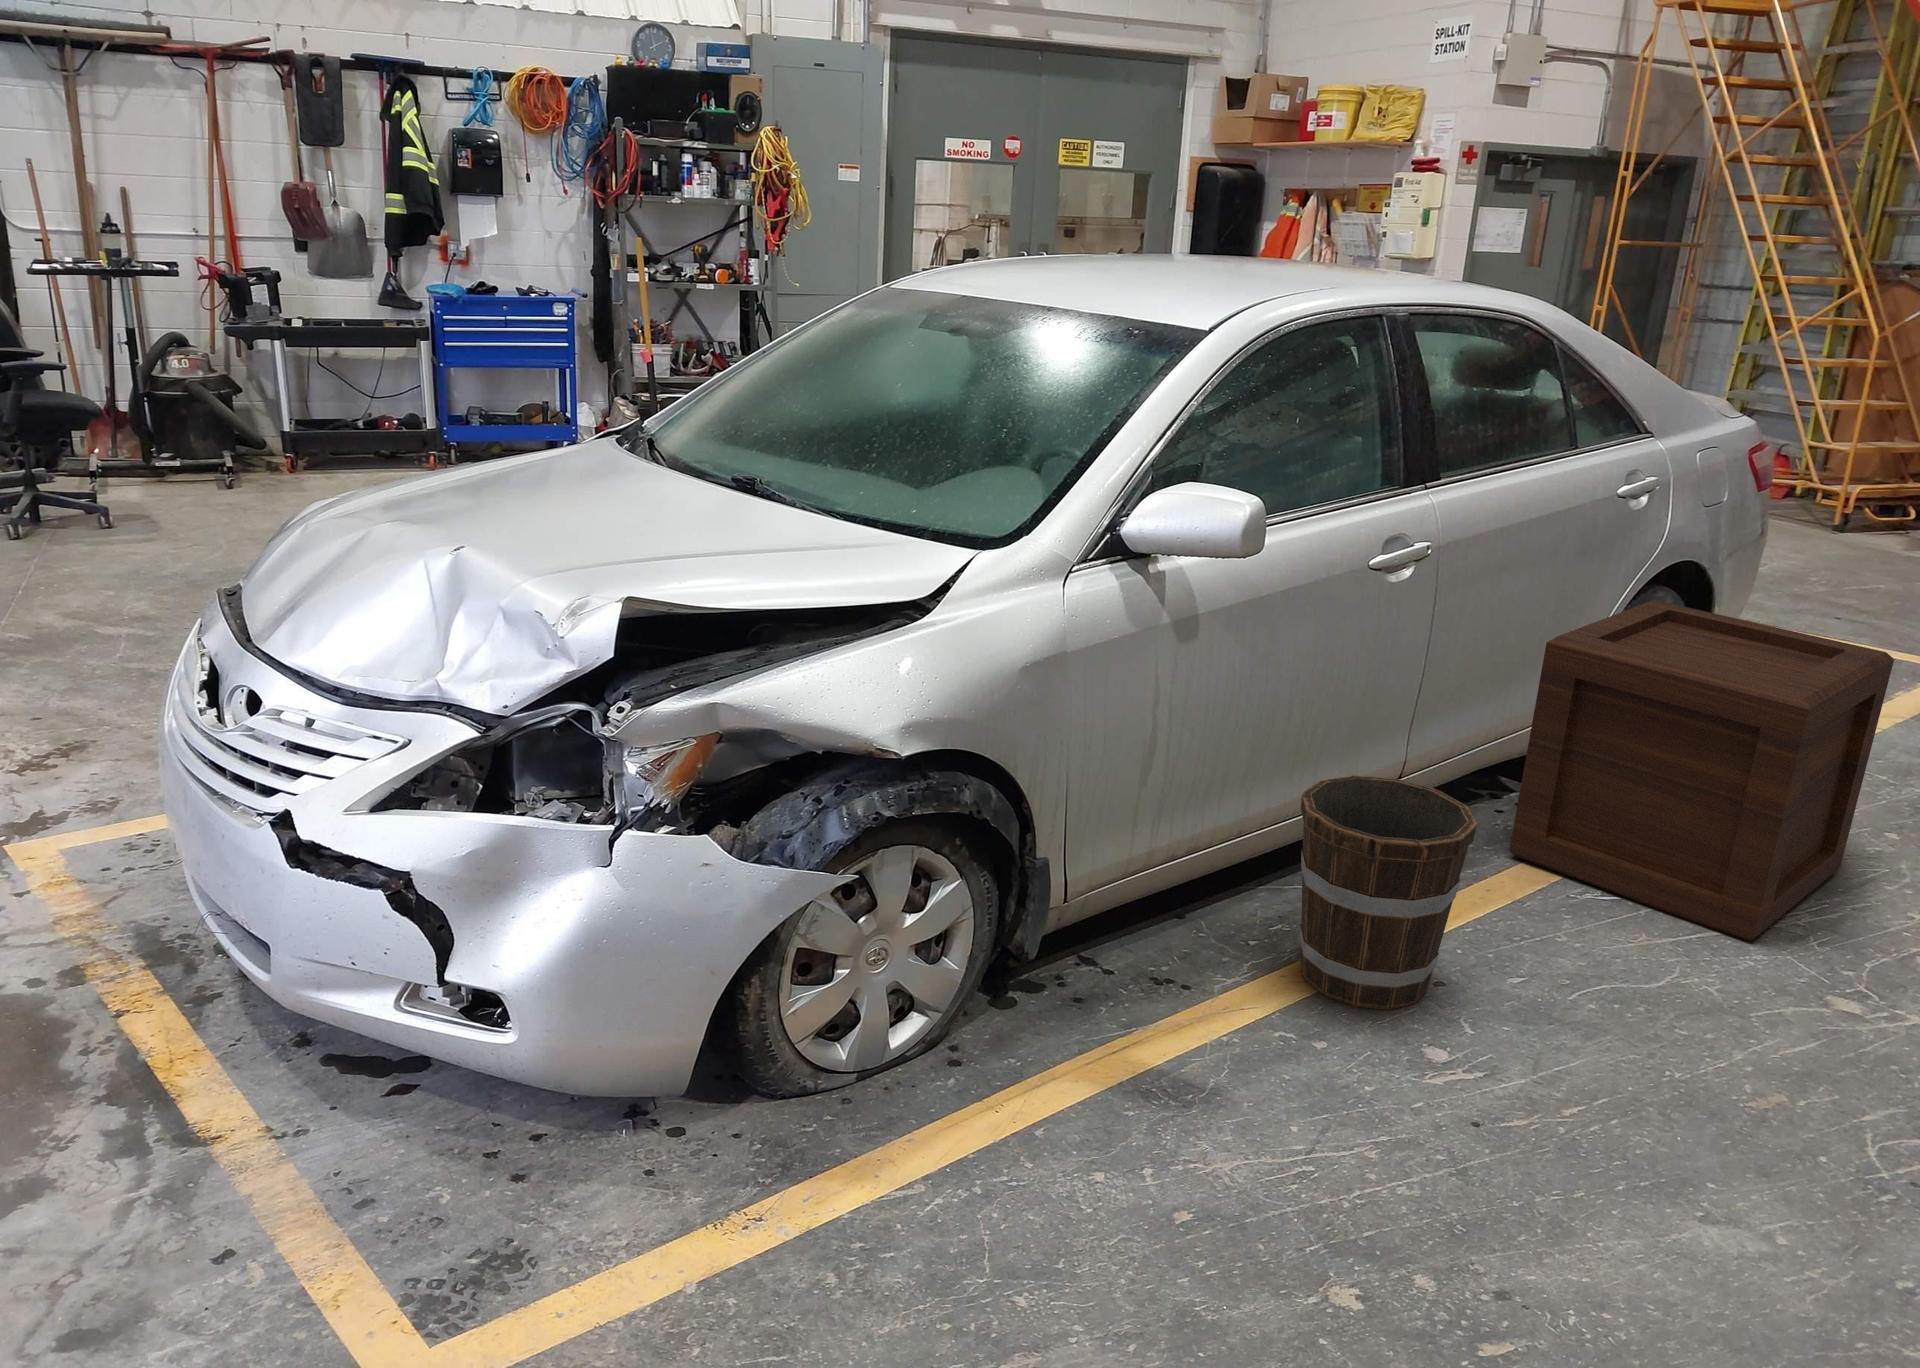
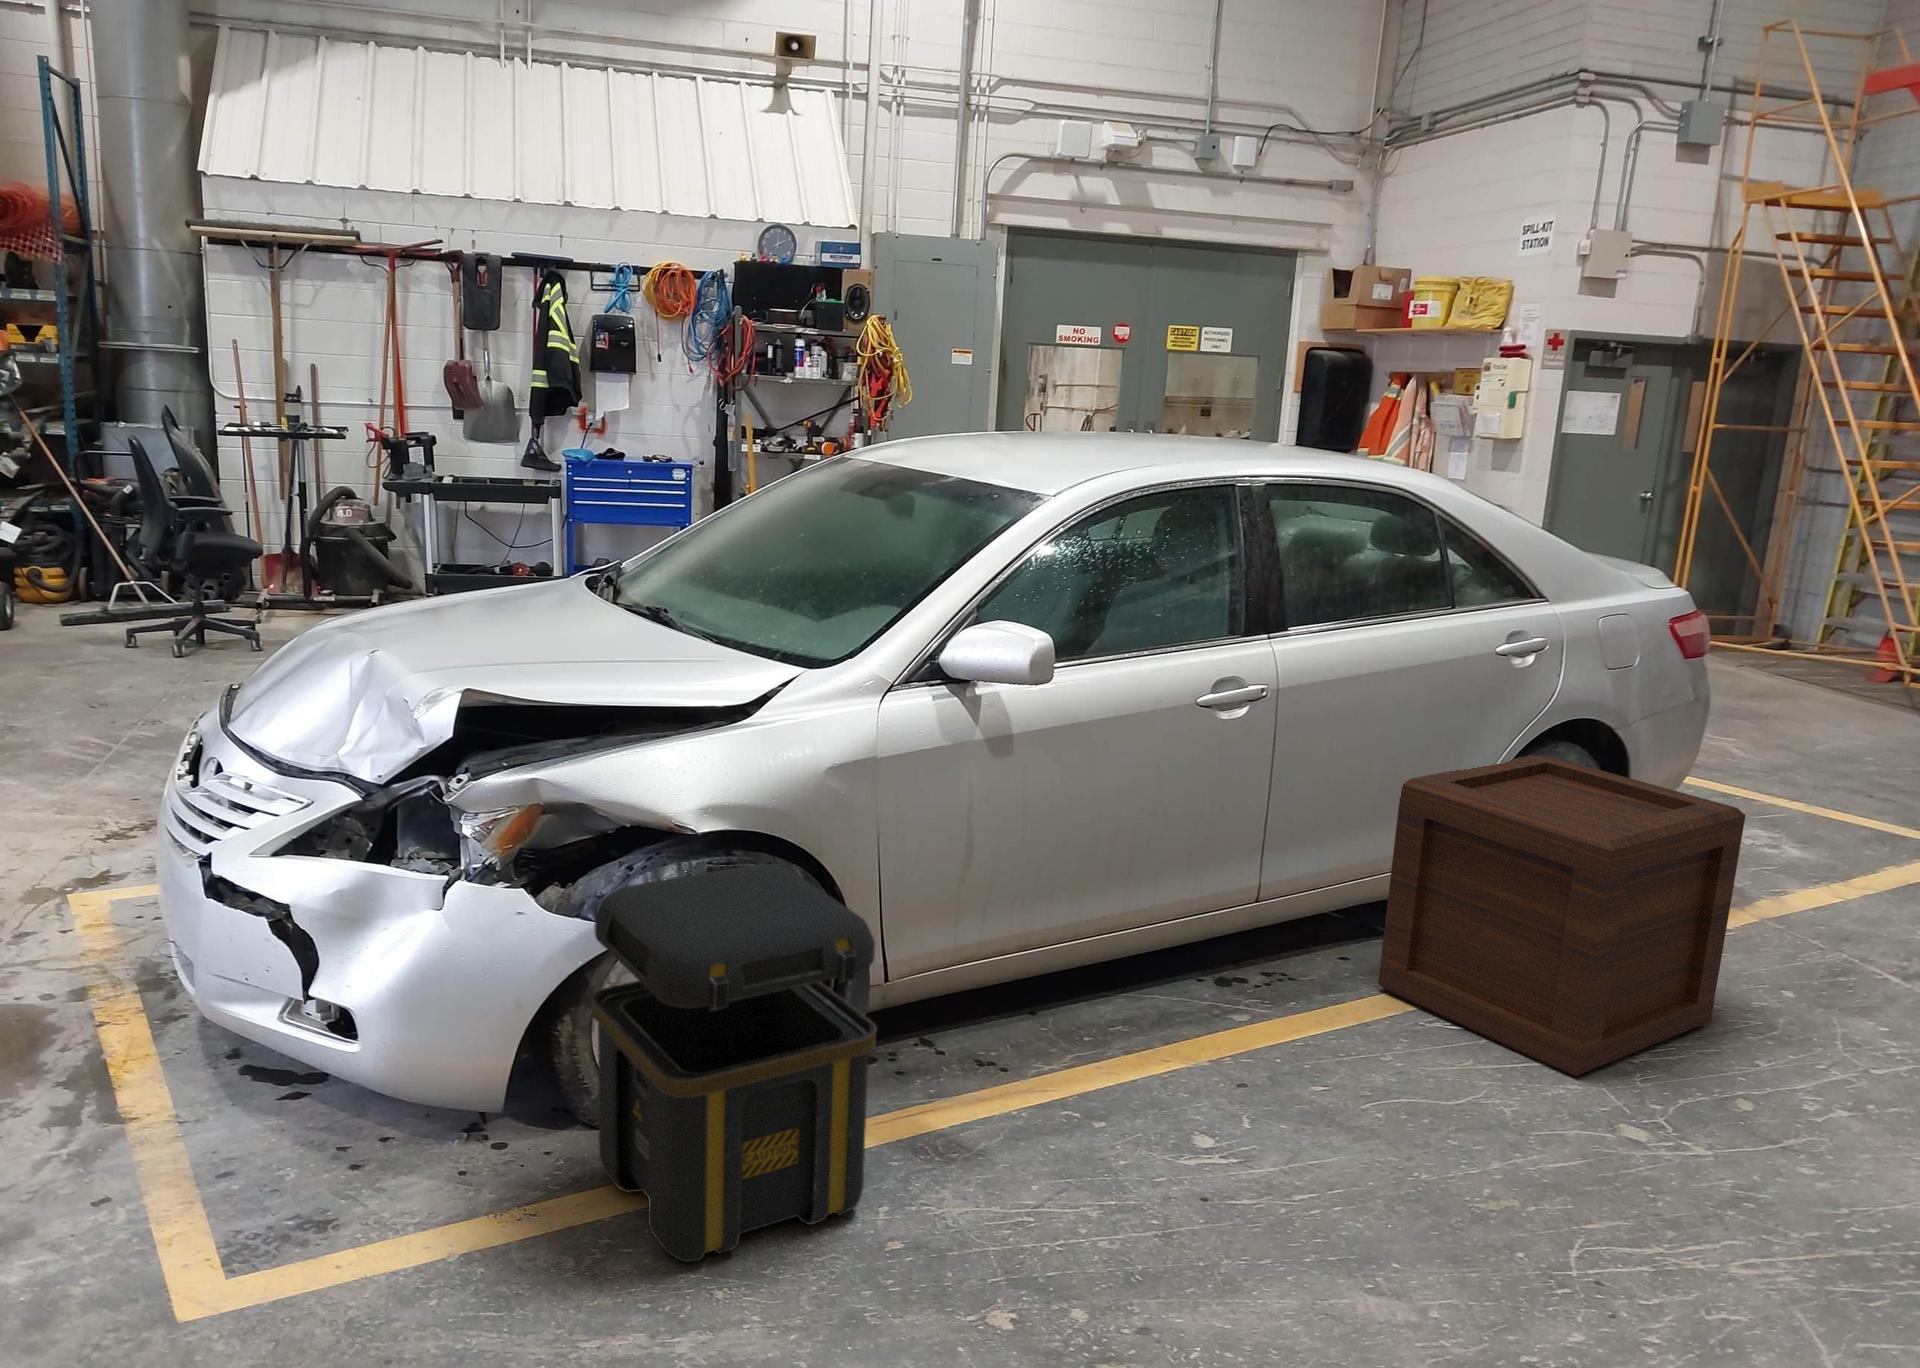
bucket: present [1300,775,1477,1010] -> none [1109,890,1264,1105]
toolbox: none [805,789,1154,1264] -> present [591,864,877,1262]

